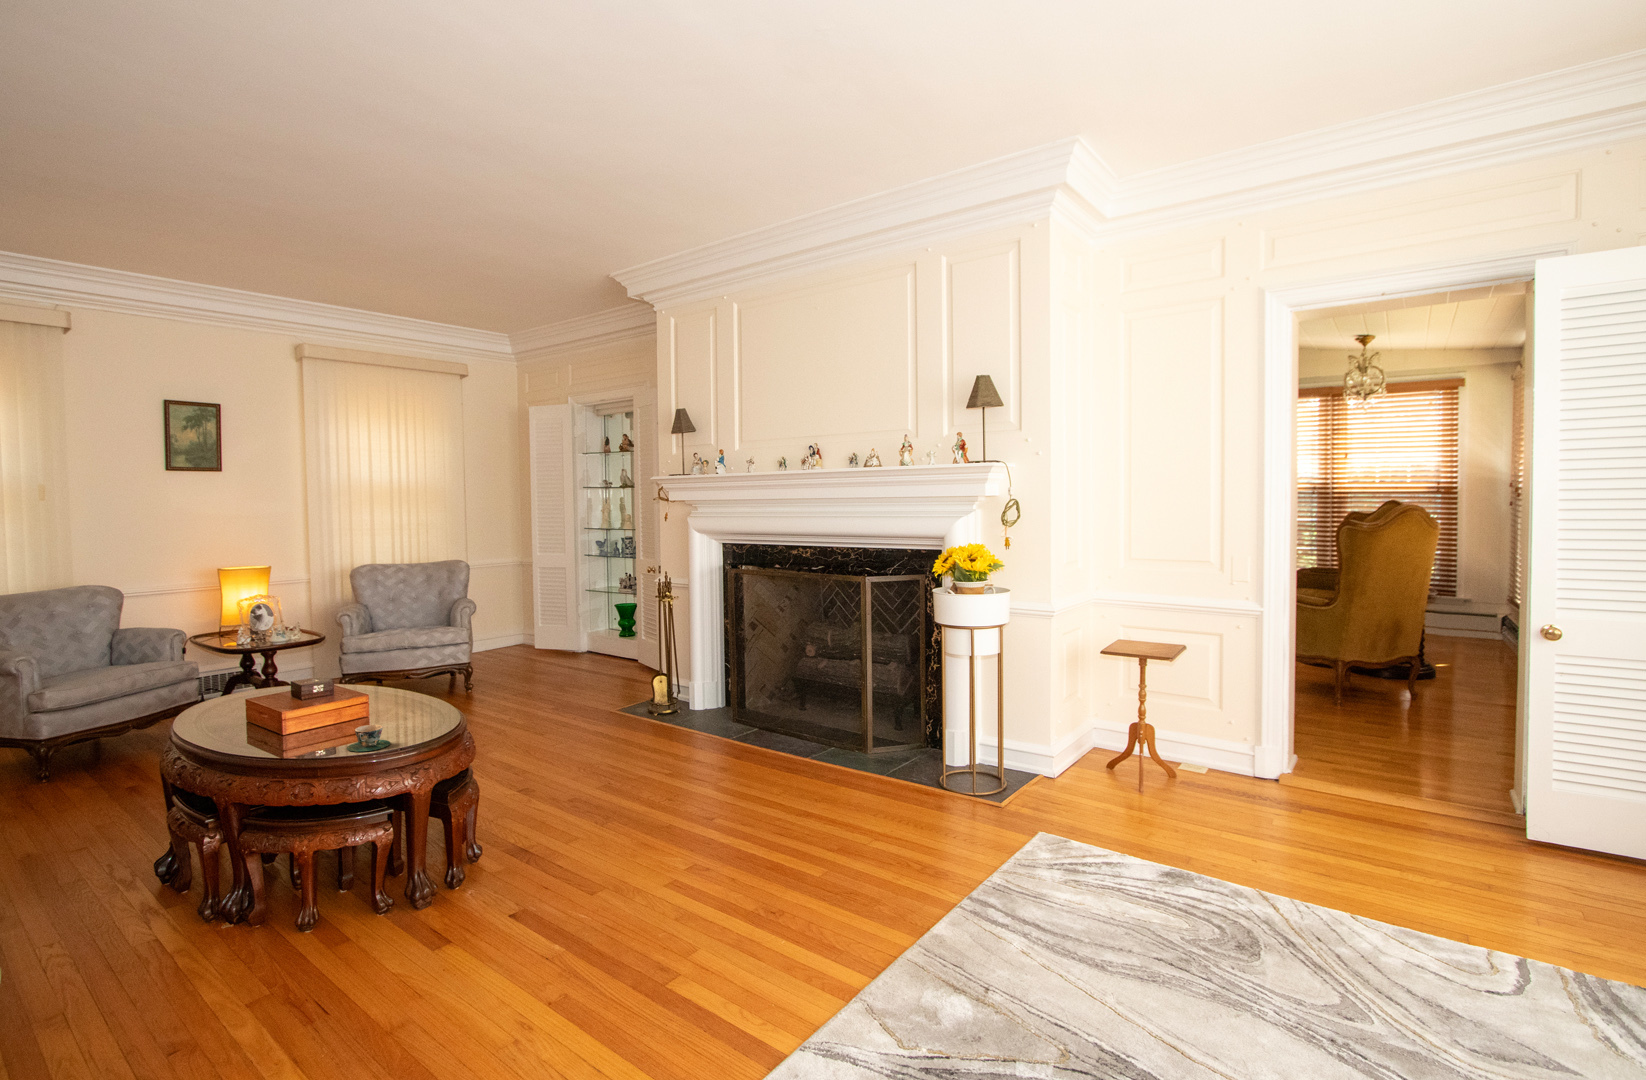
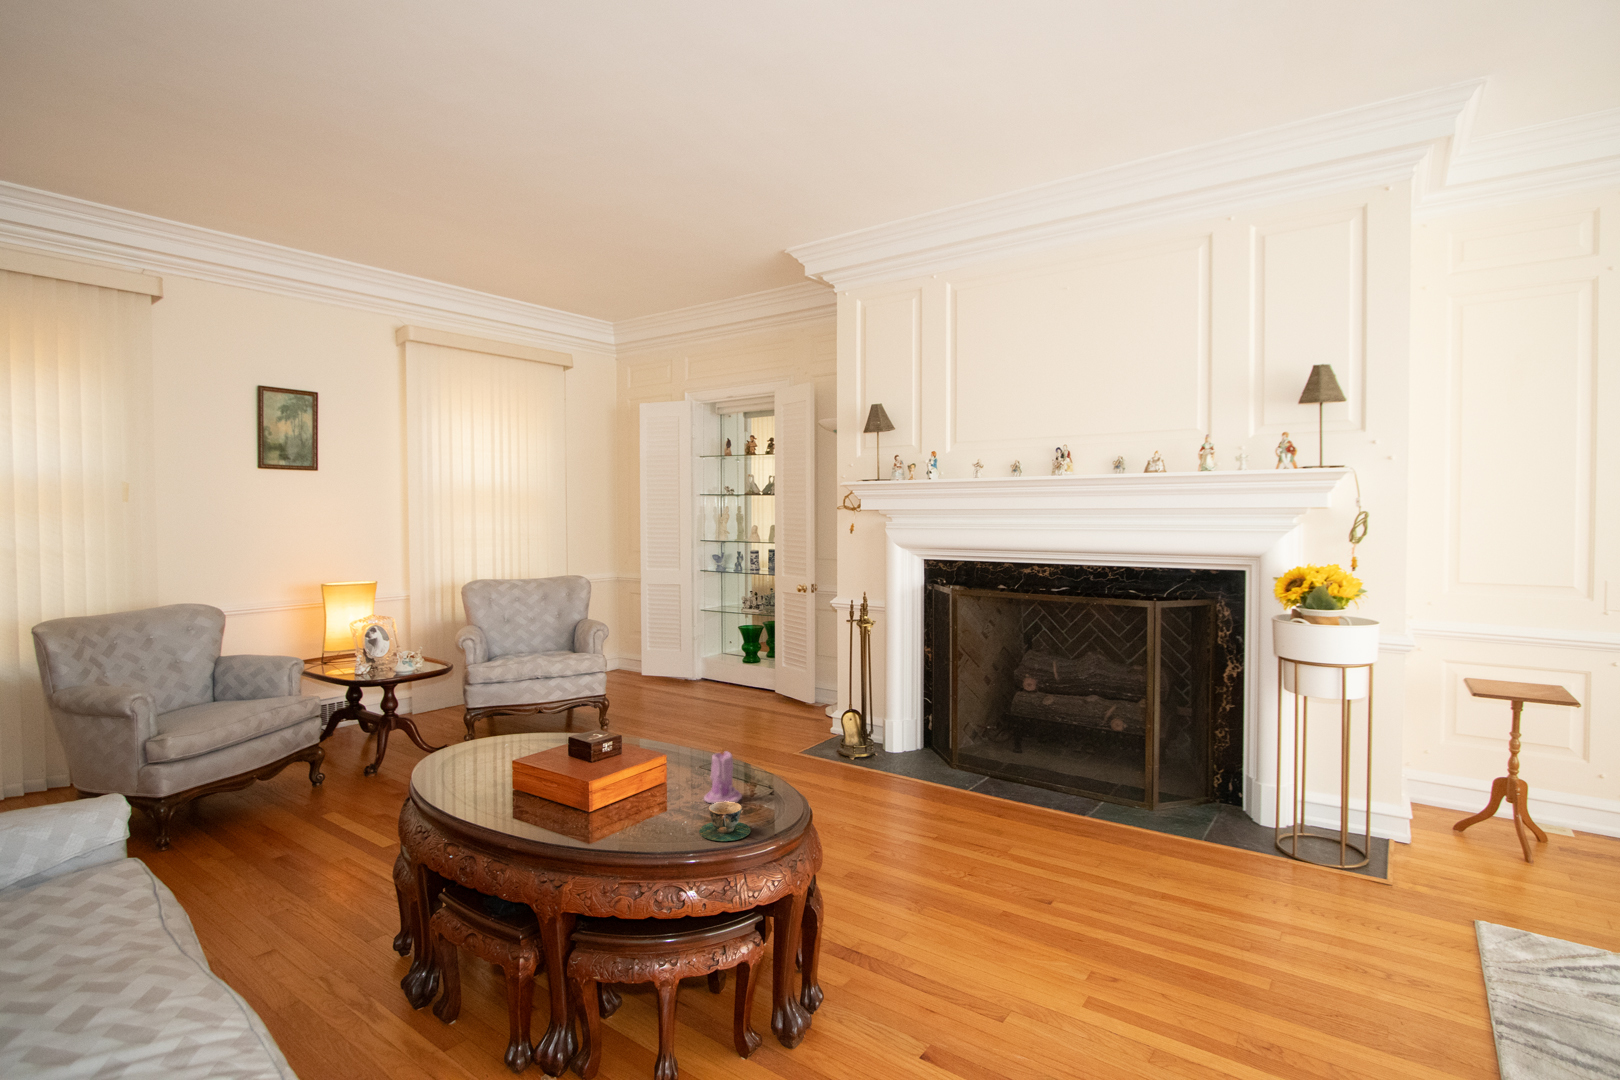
candle: none [382,687,415,730] -> present [704,751,742,803]

